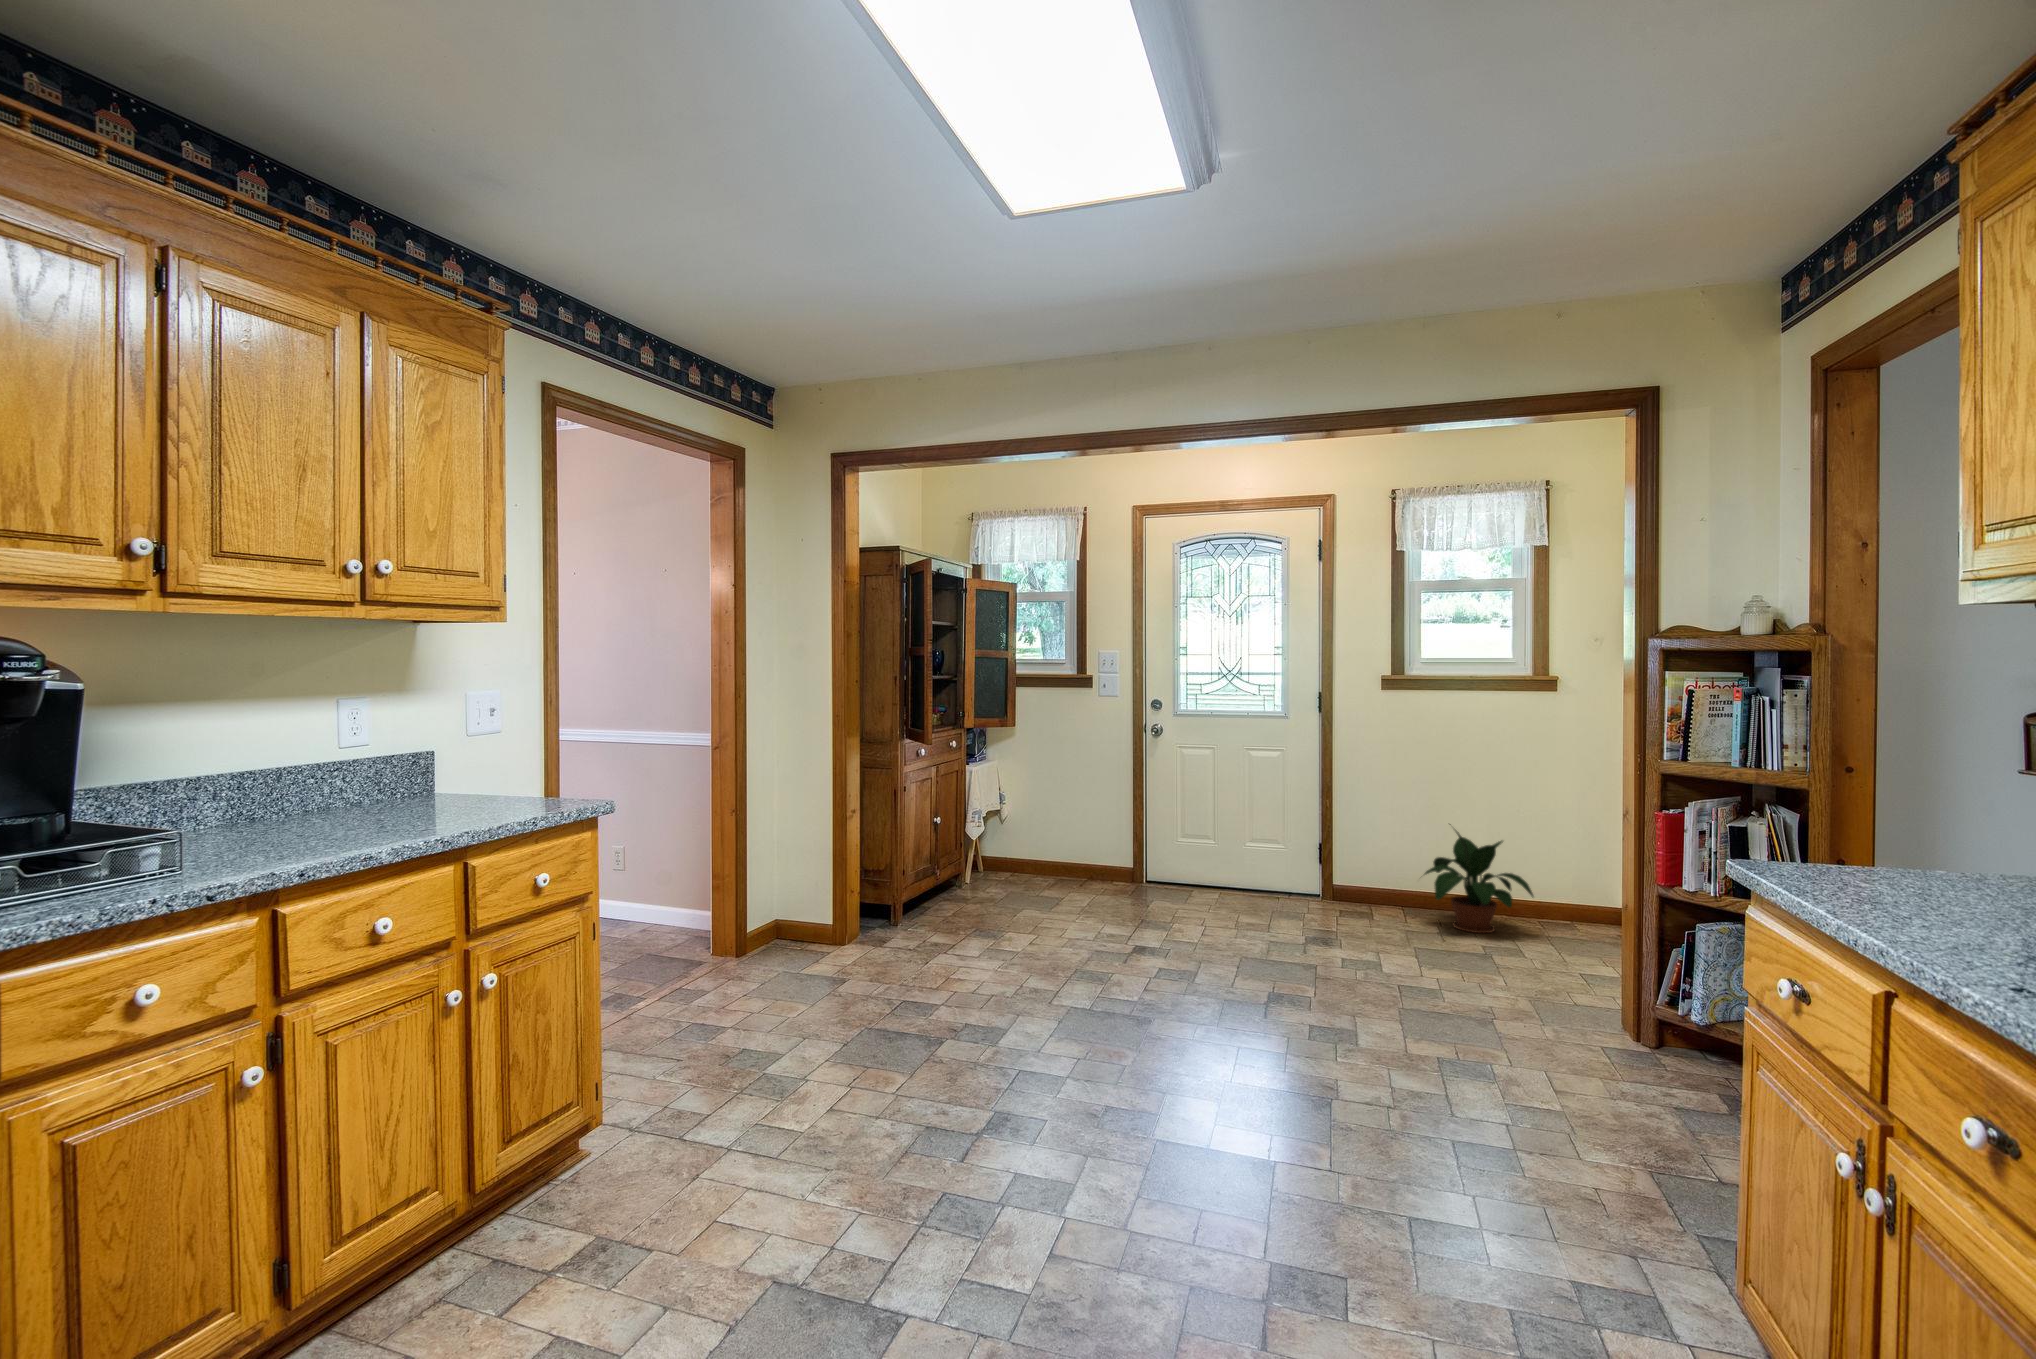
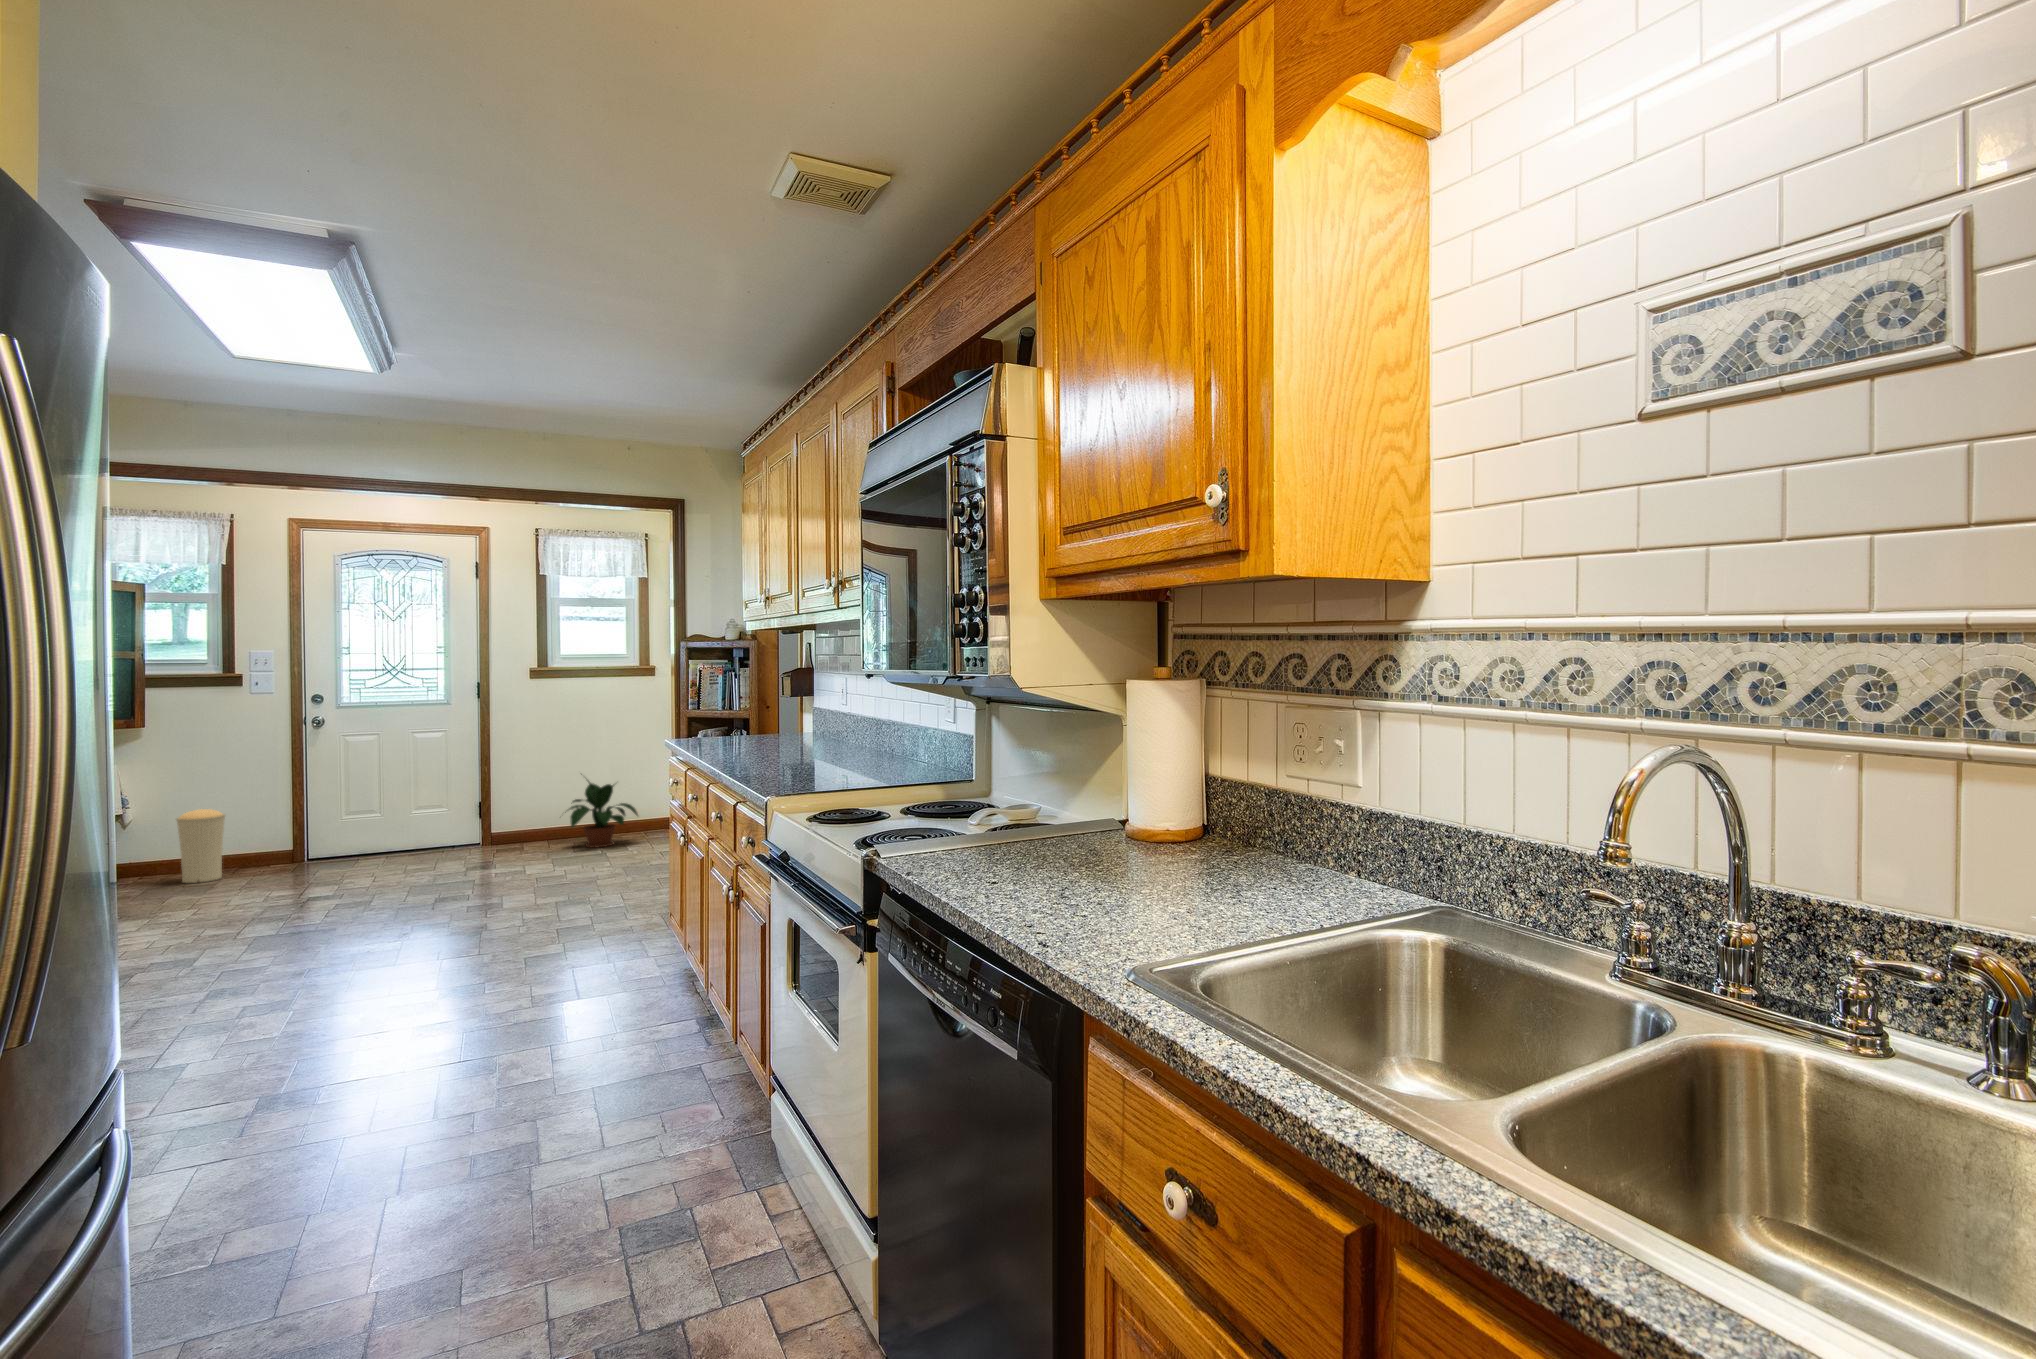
trash can: none [1035,816,1074,893] -> present [176,809,225,883]

